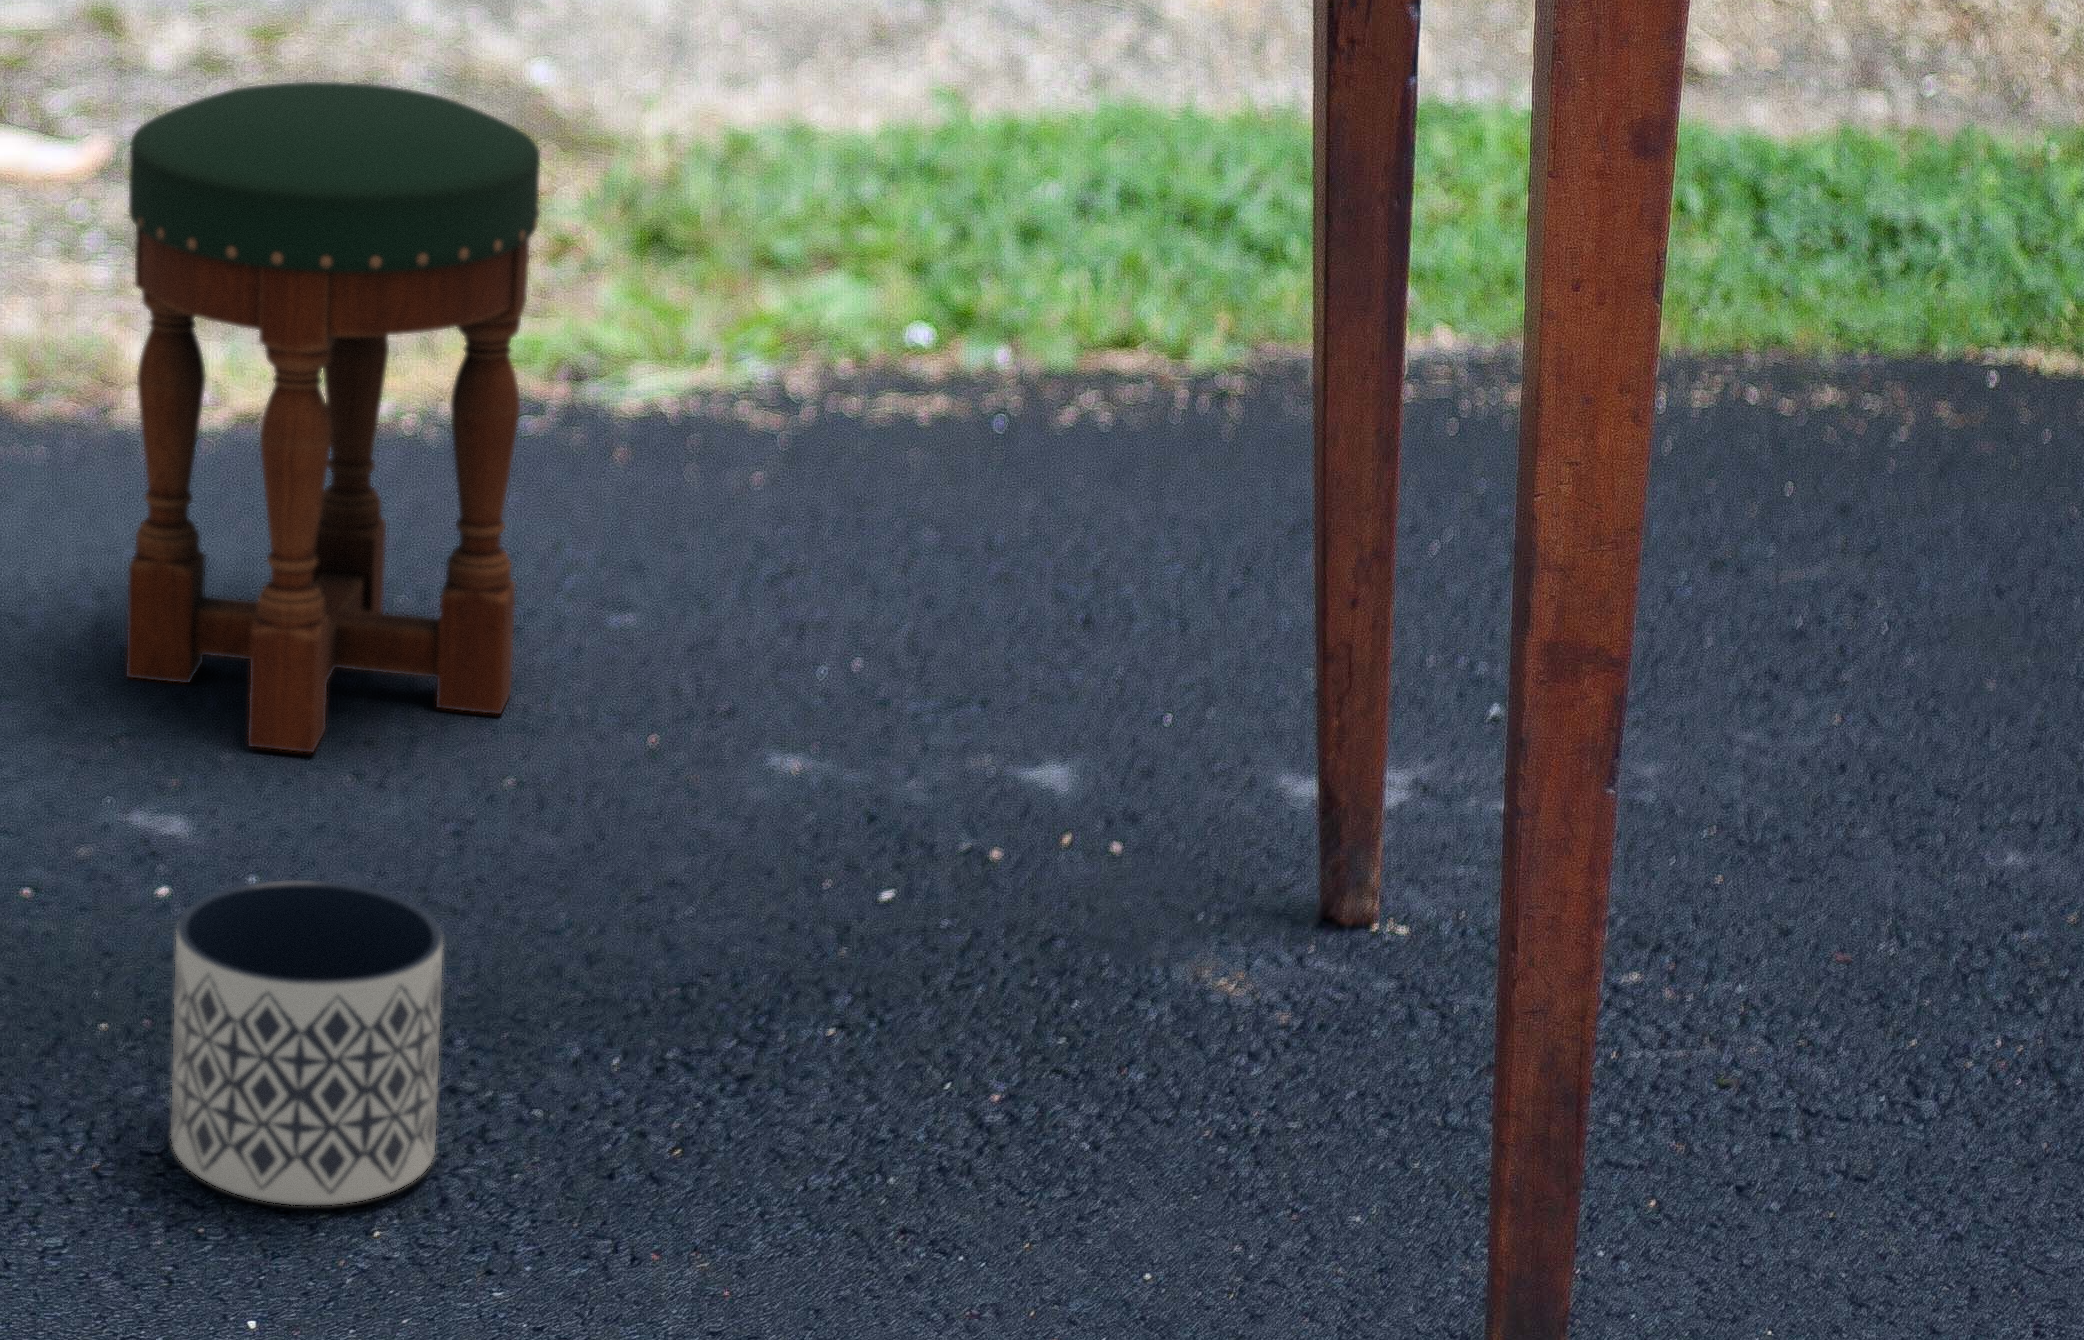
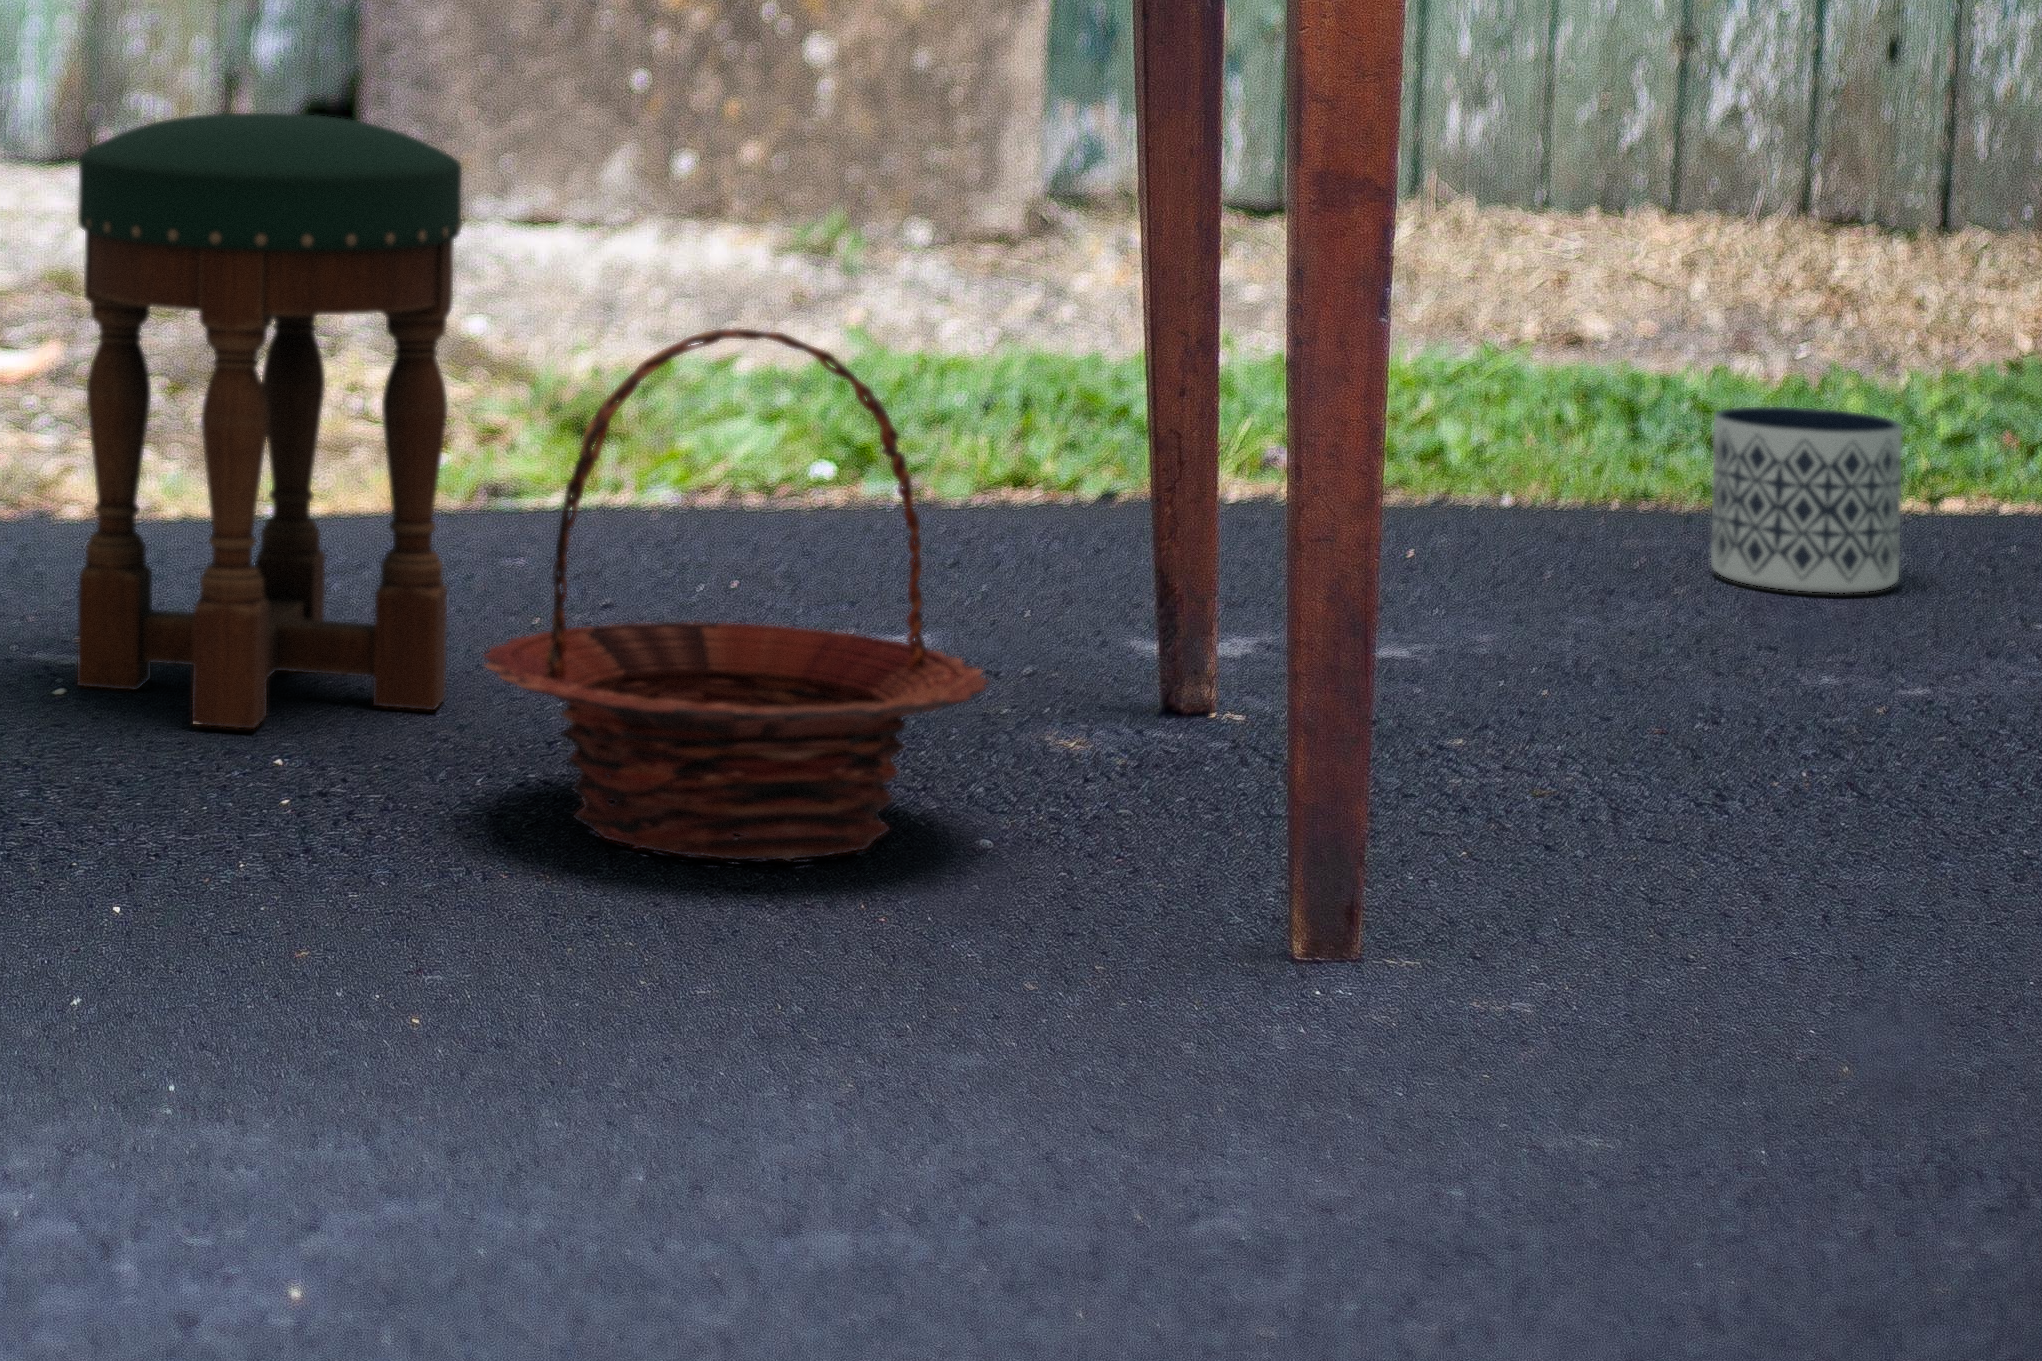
basket: none [558,416,1091,976] -> present [485,329,988,861]
planter: present [171,880,443,1205] -> present [1711,407,1902,593]

